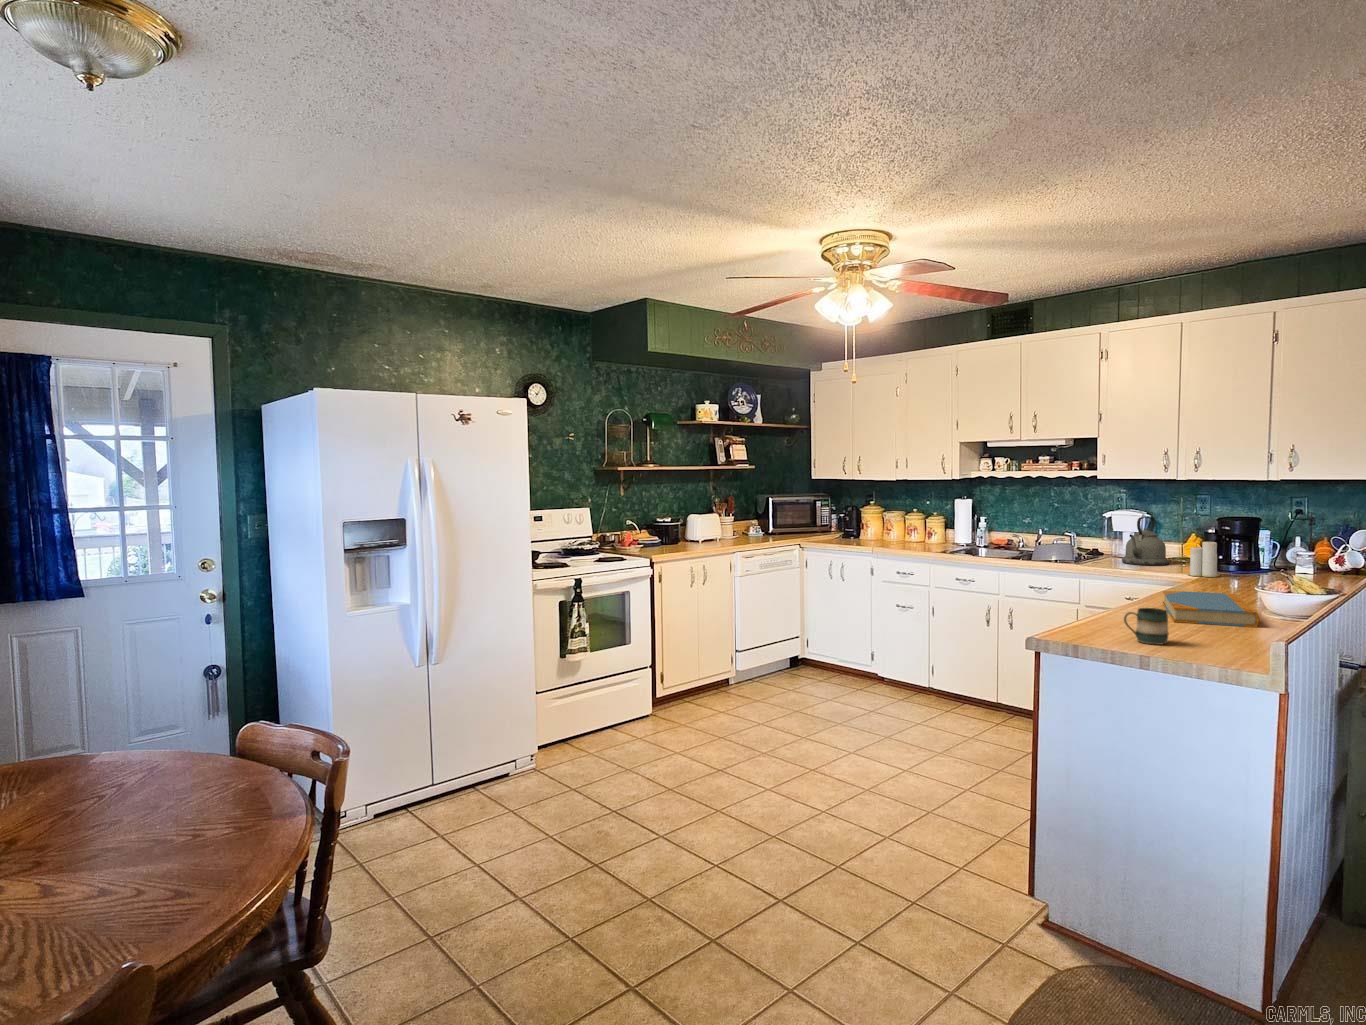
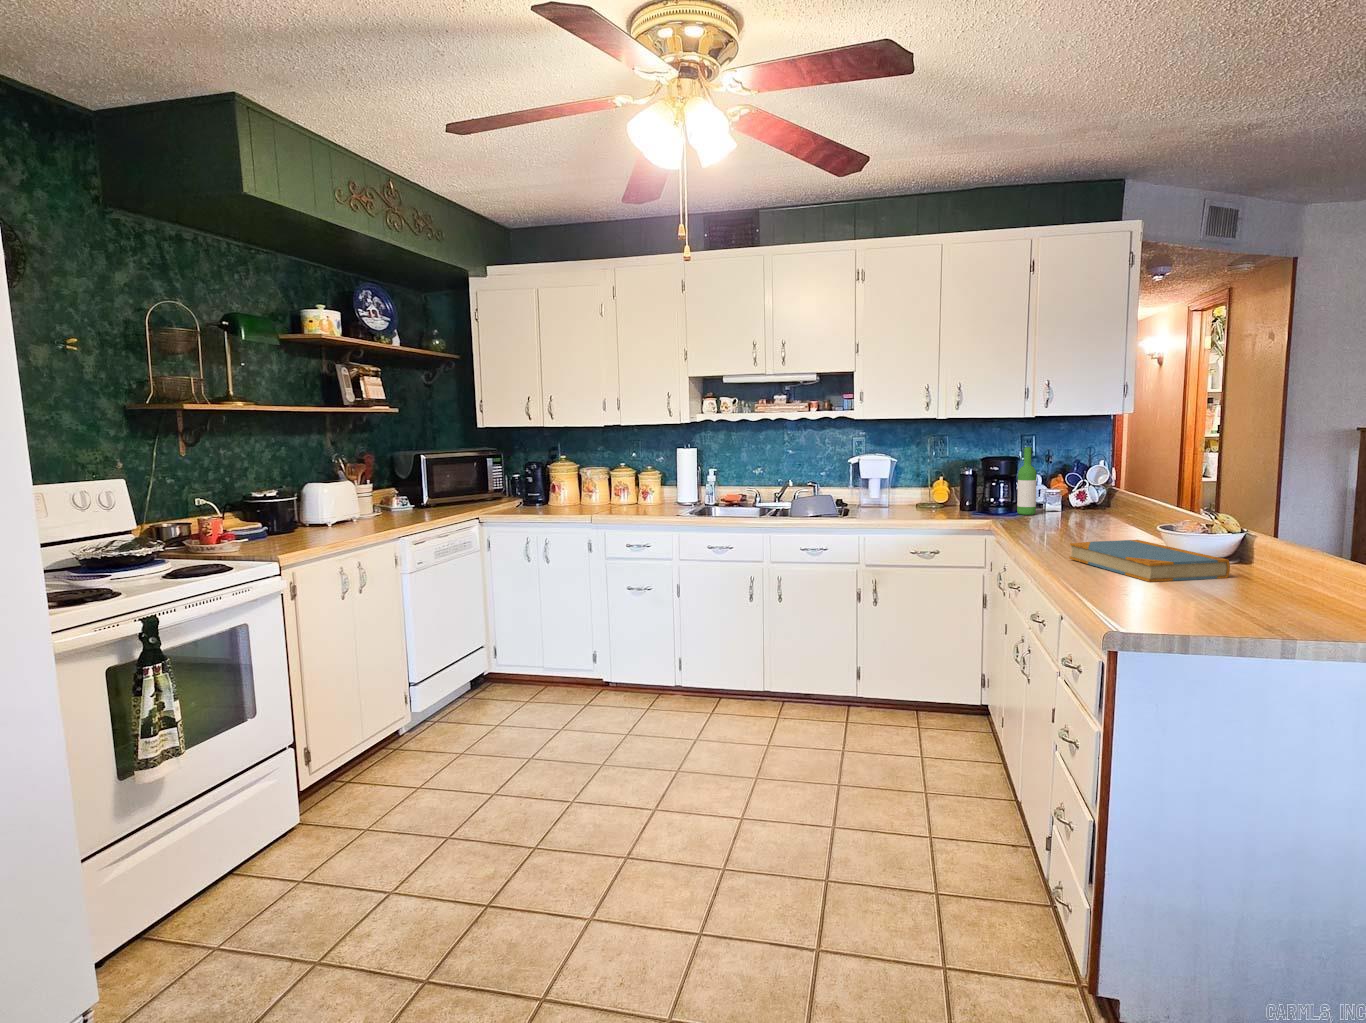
wine bottle: none [1247,510,1268,573] -> present [1017,447,1037,515]
kettle: present [1122,516,1170,566] -> none [888,460,936,515]
candle: present [1187,541,1219,577] -> none [984,479,1013,523]
mug: present [1124,608,1168,645] -> none [1199,569,1245,619]

